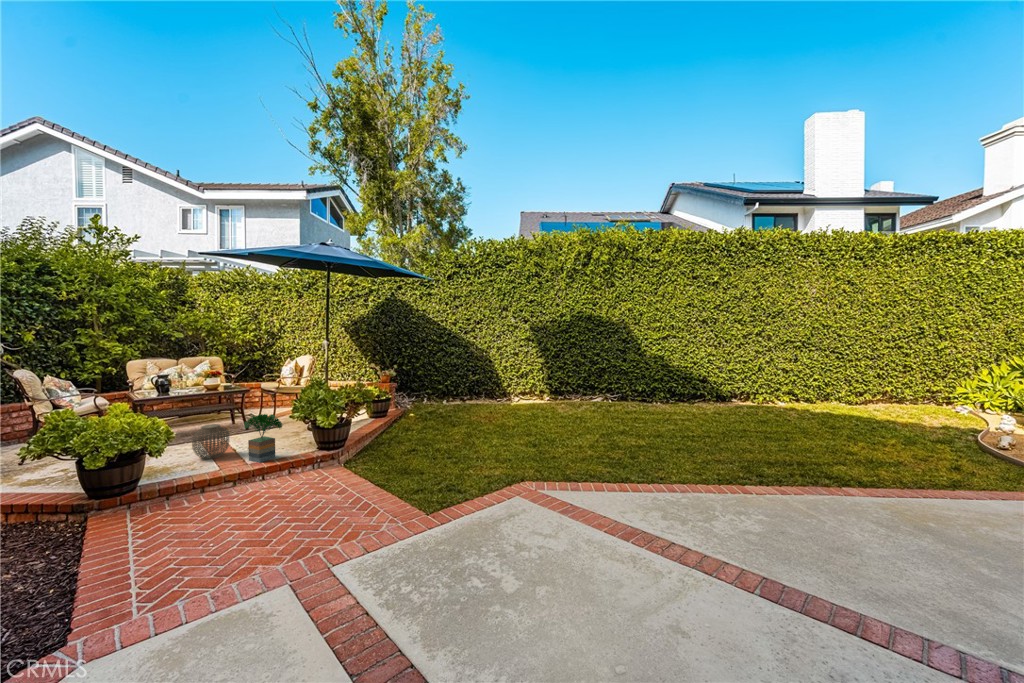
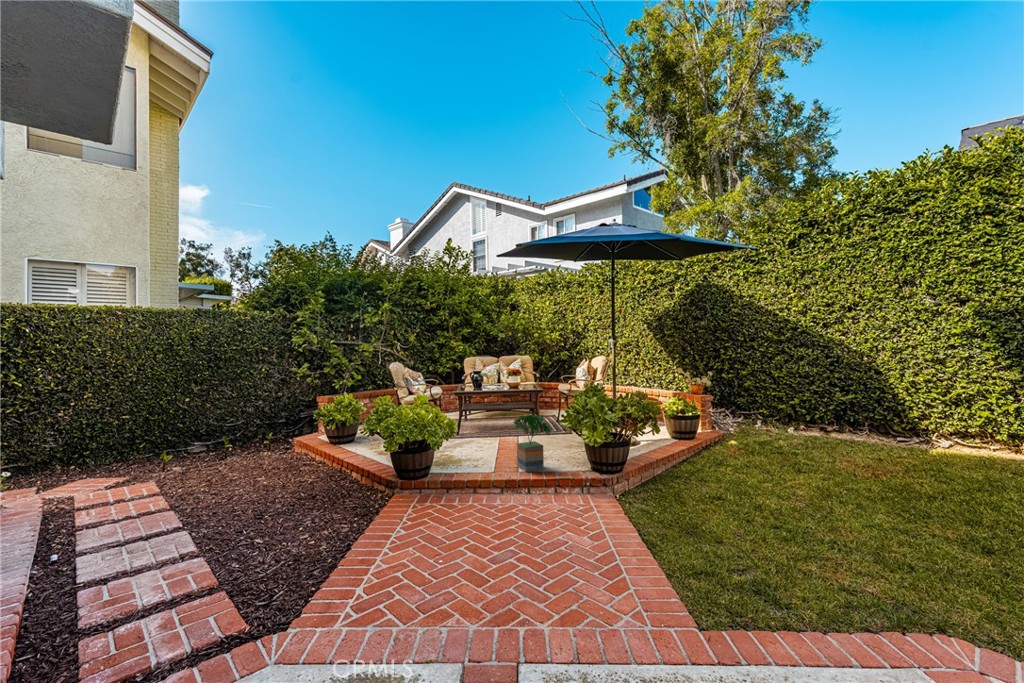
woven basket: present [192,424,229,459] -> none [475,420,507,457]

